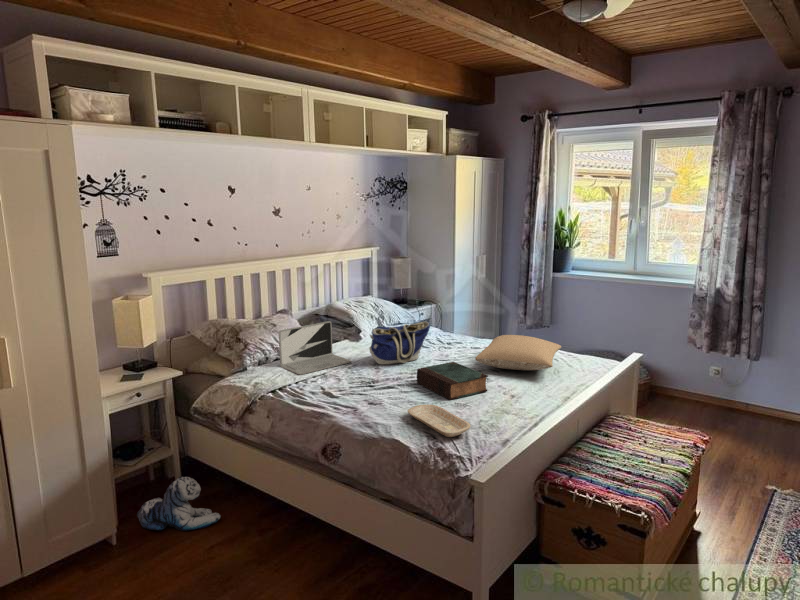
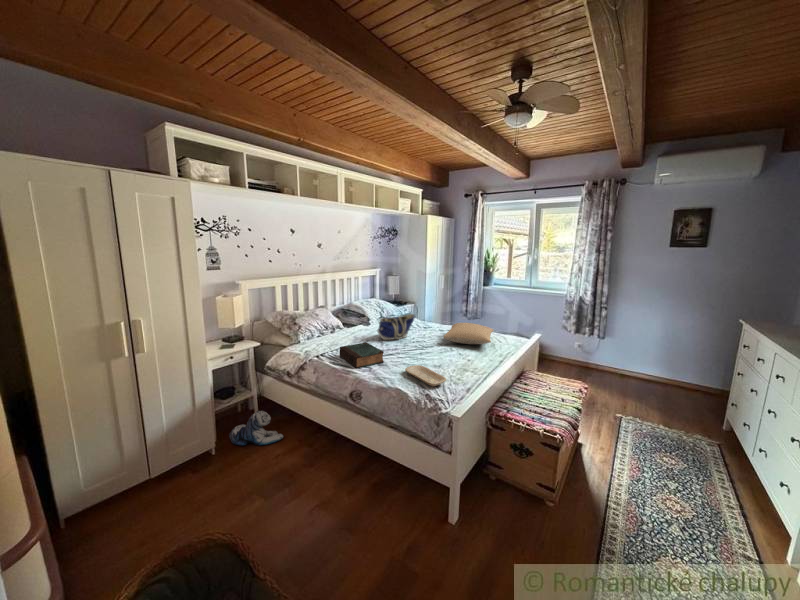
laptop: present [279,321,351,375] -> none [321,313,366,346]
book: present [417,362,488,400] -> present [339,342,384,368]

